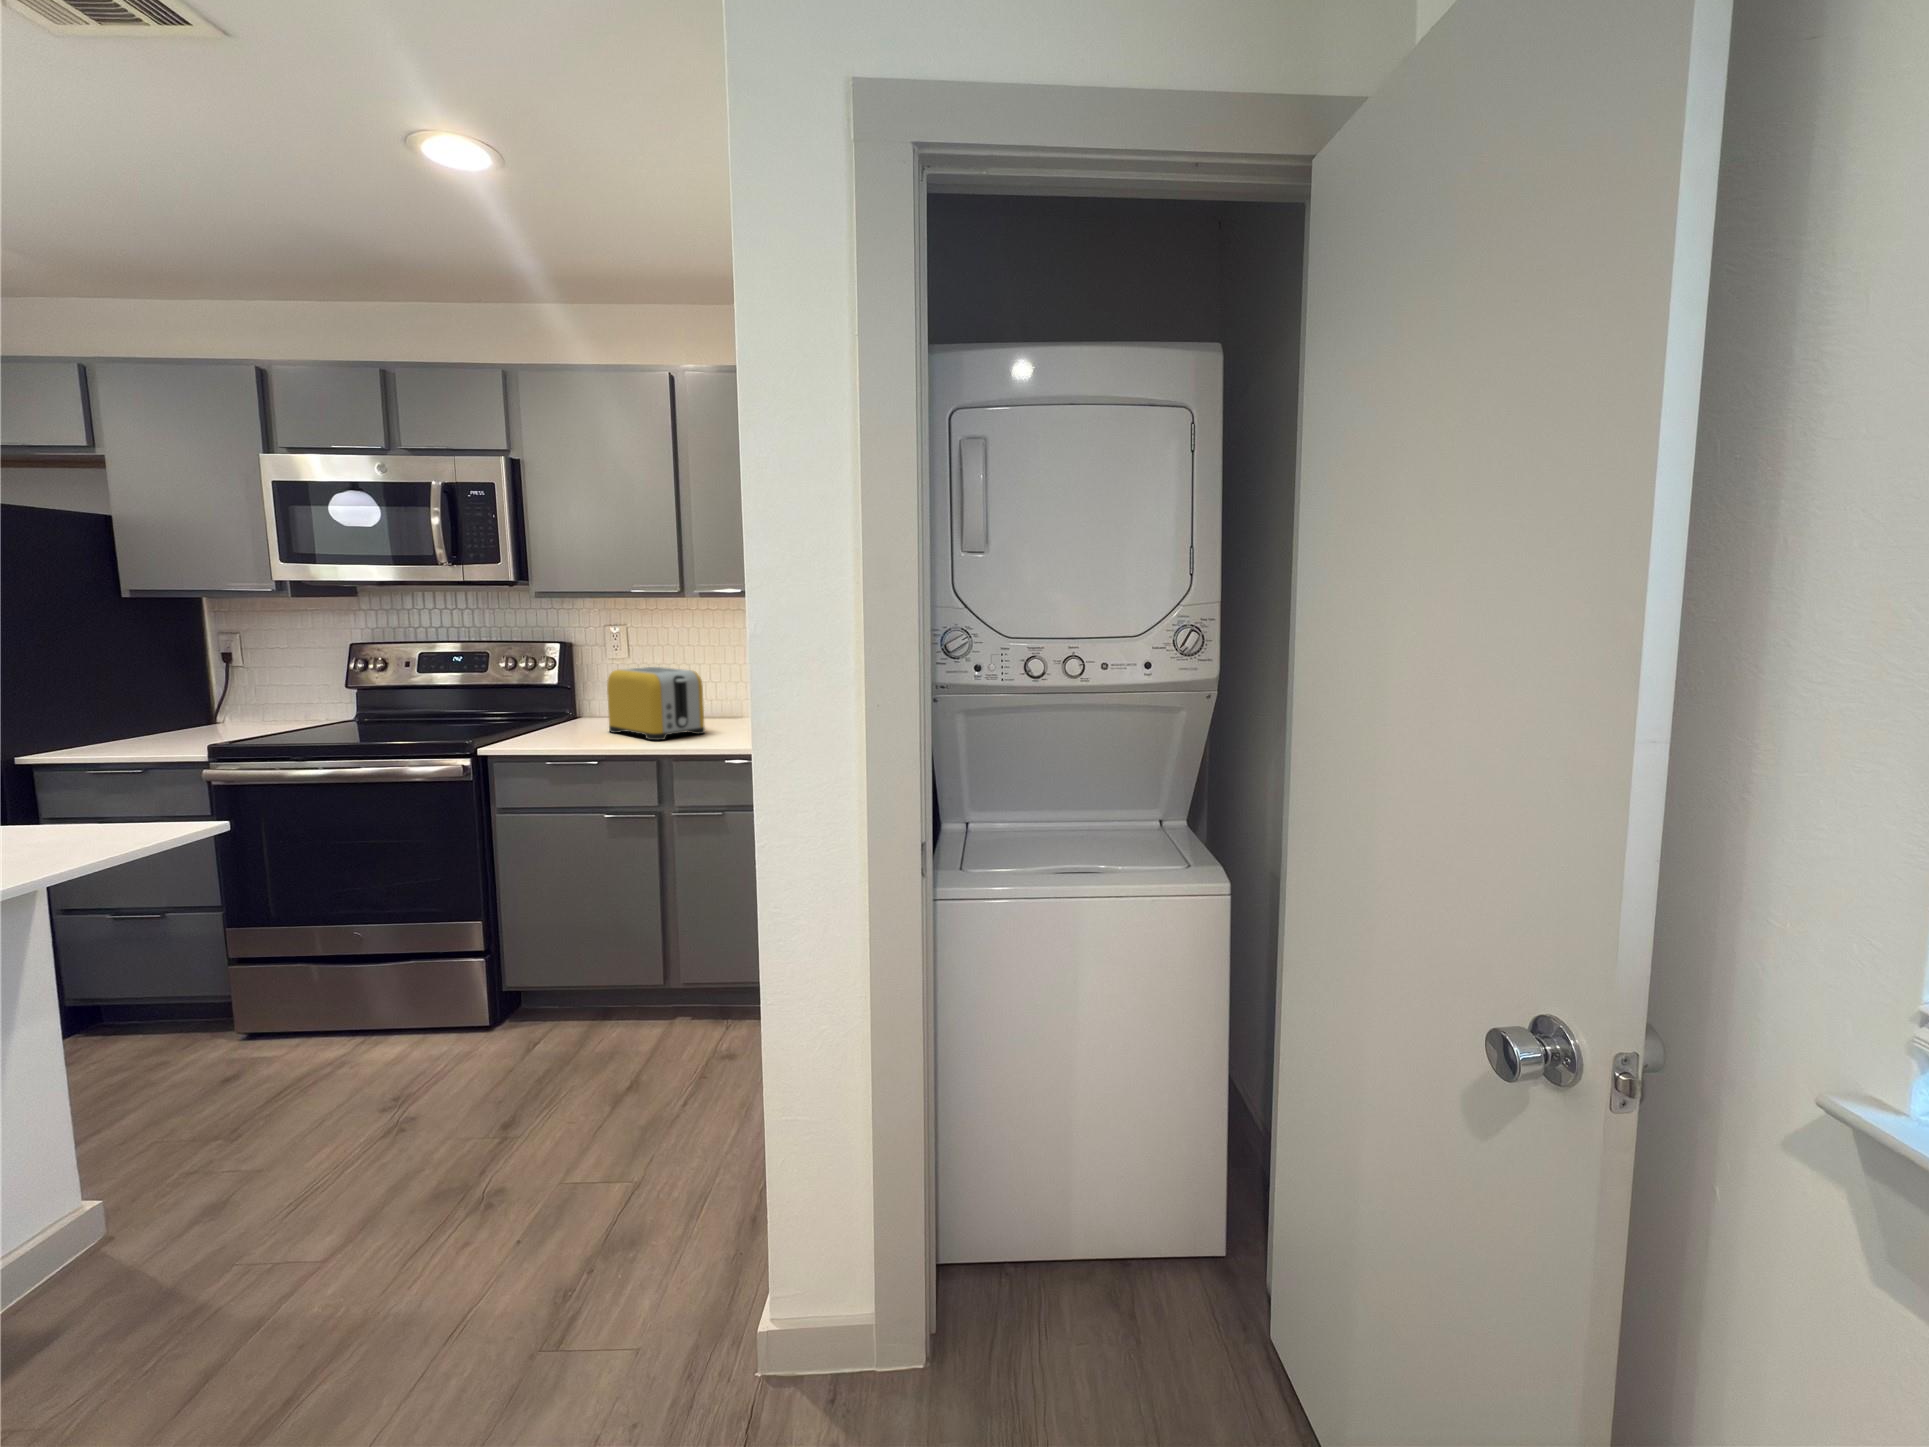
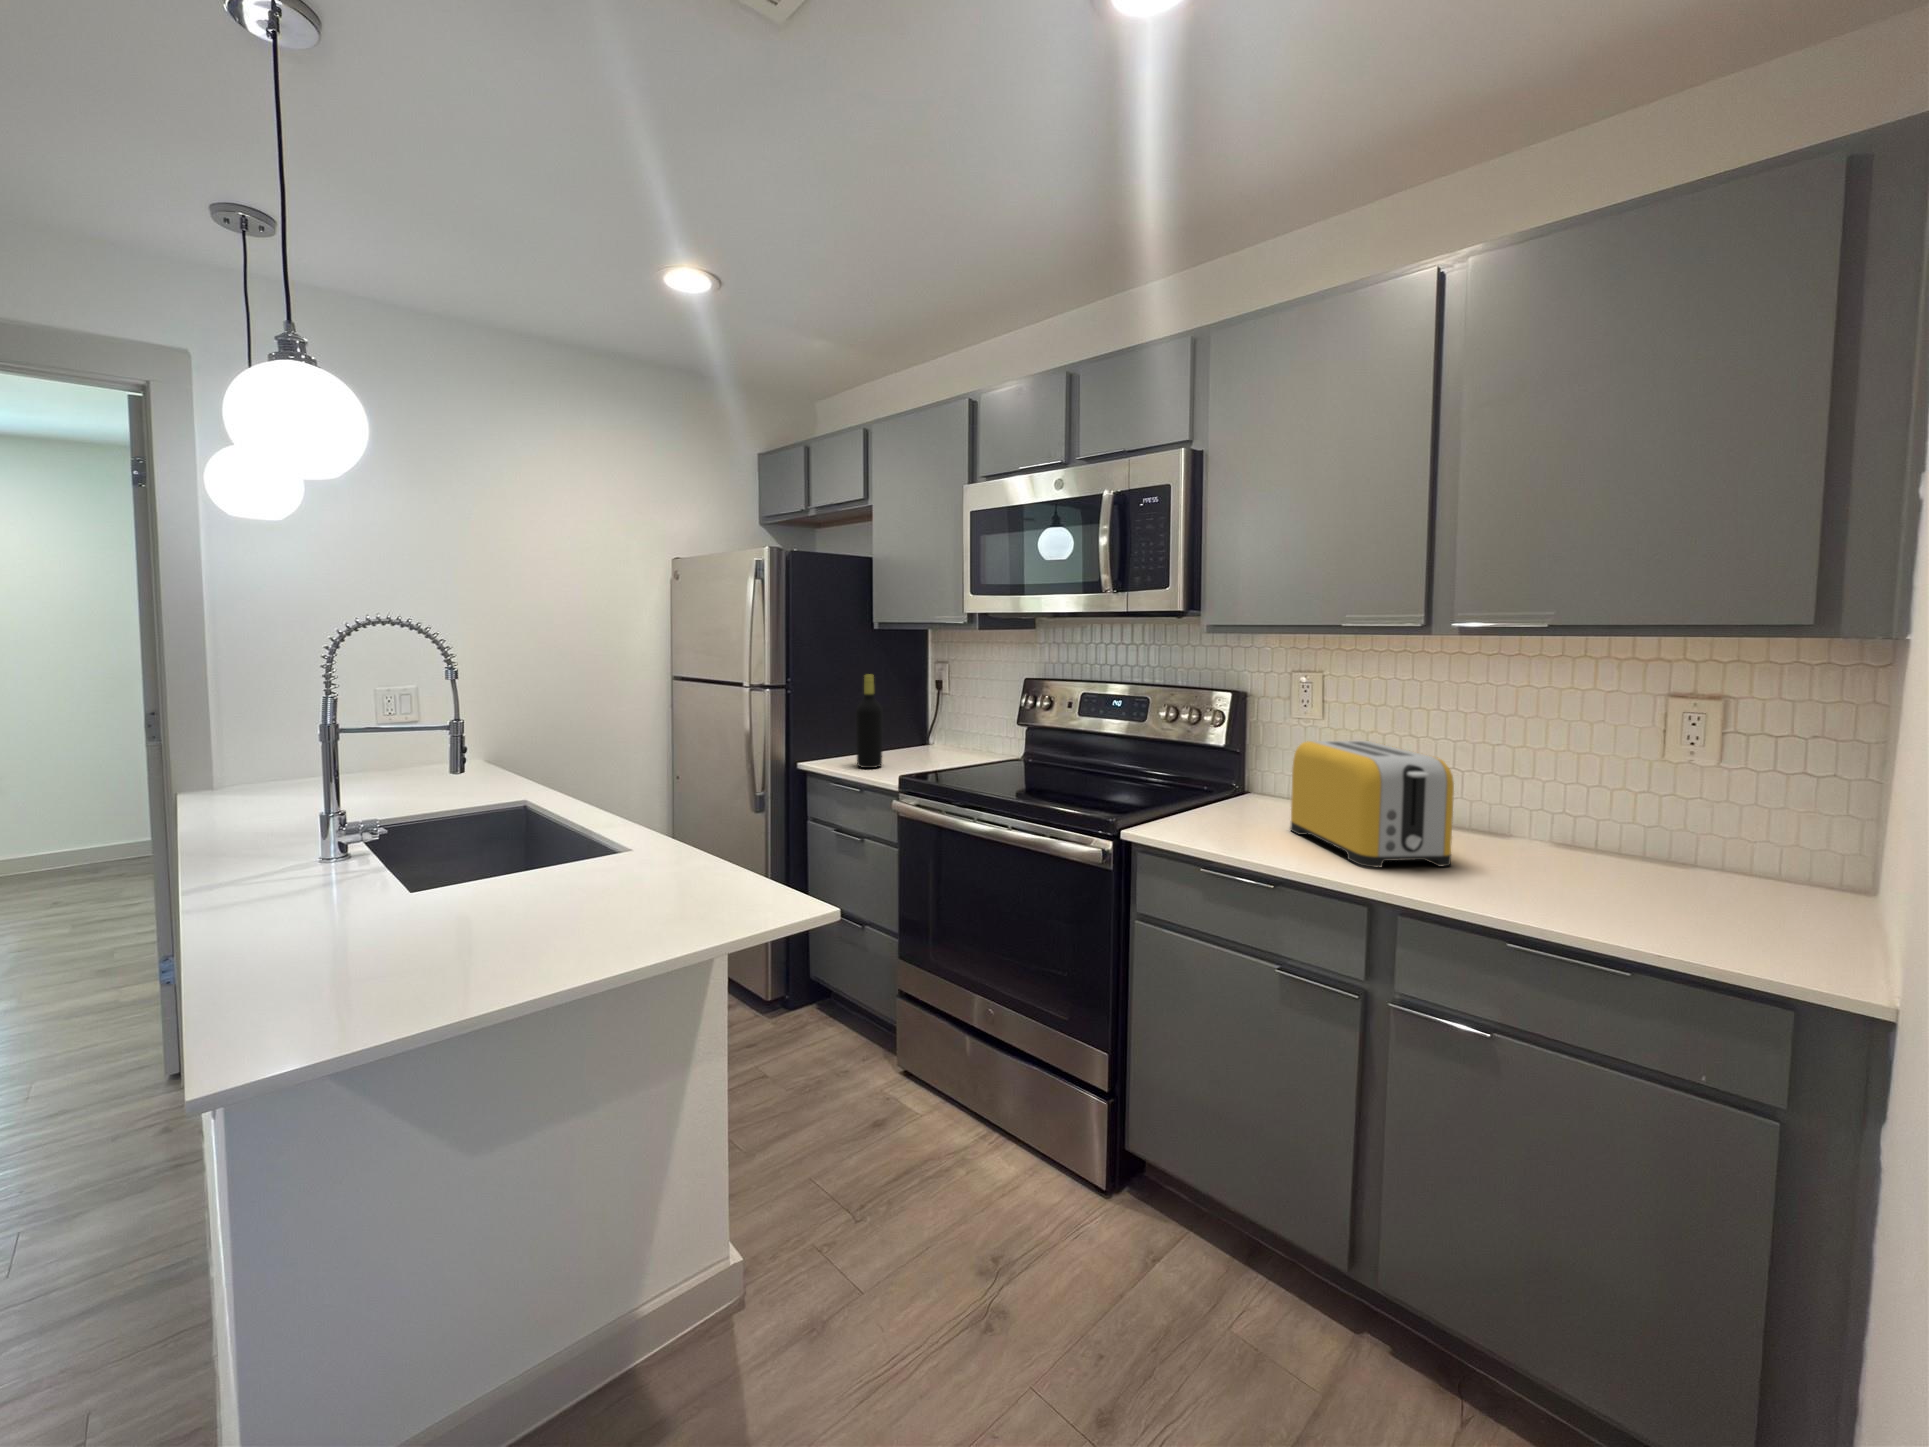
bottle: none [127,646,173,747] -> present [856,675,883,768]

